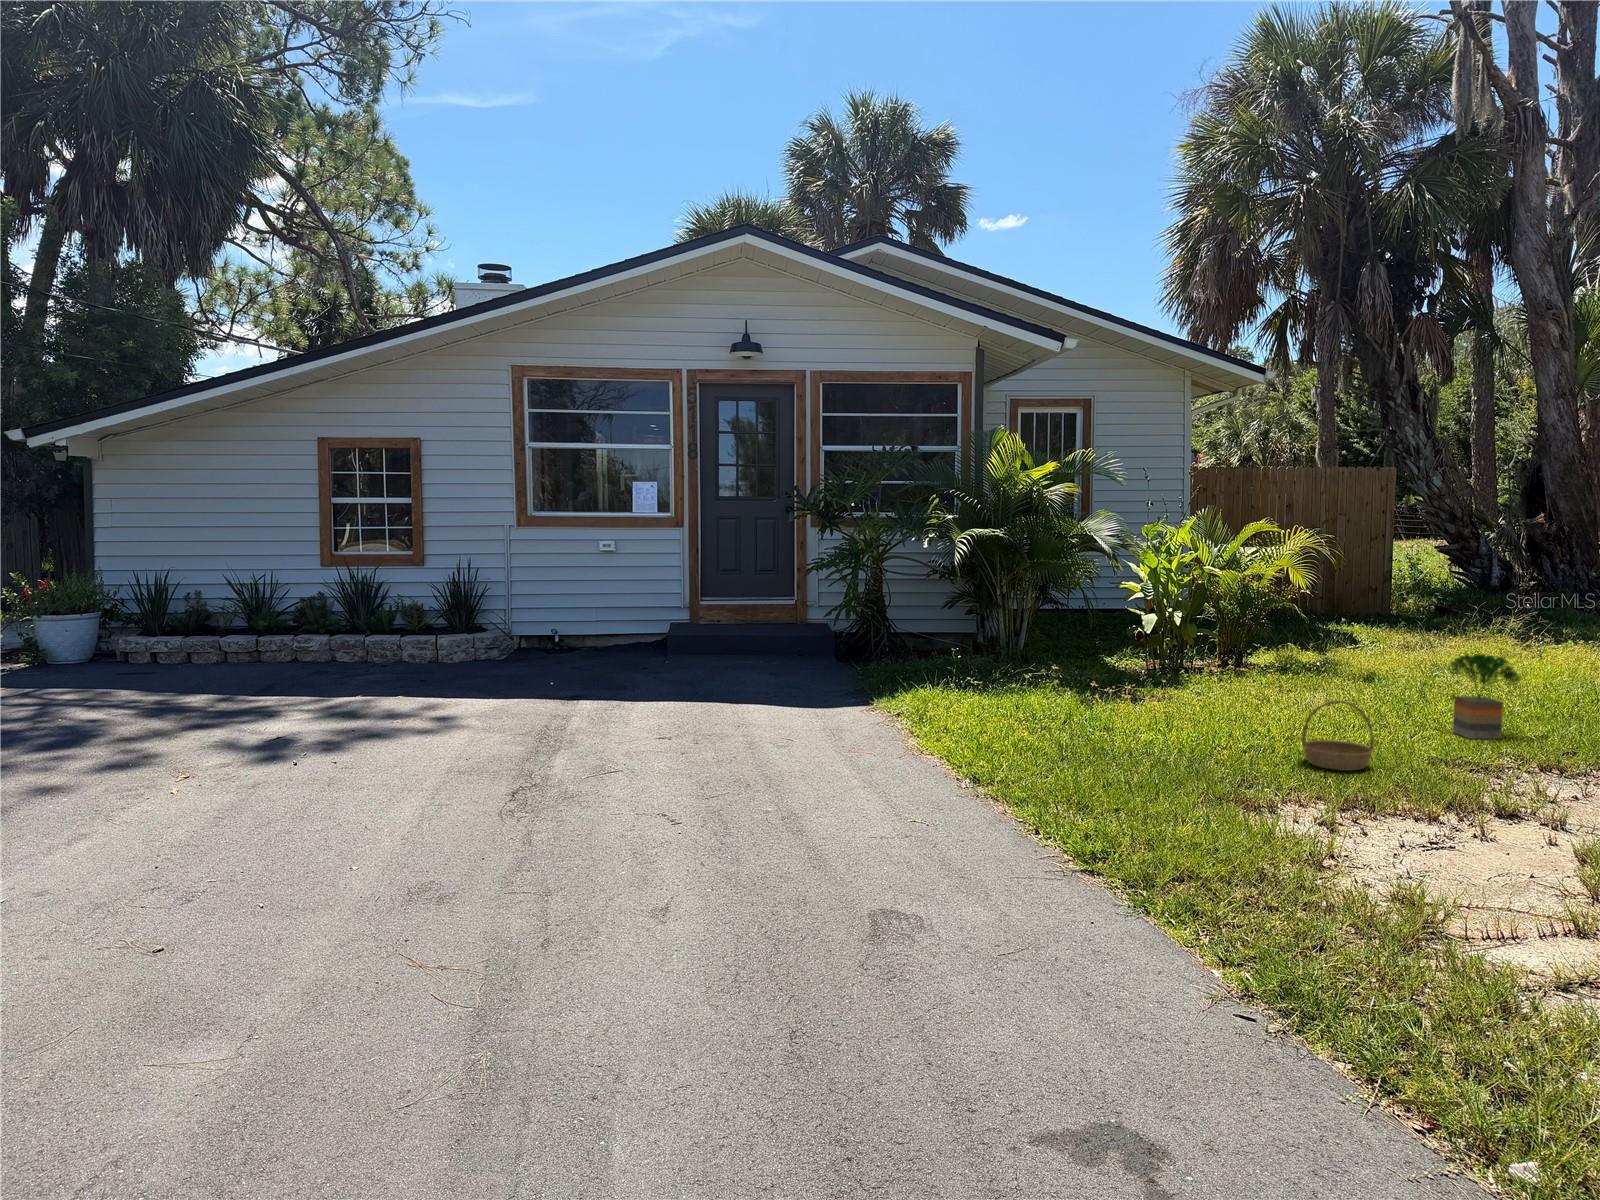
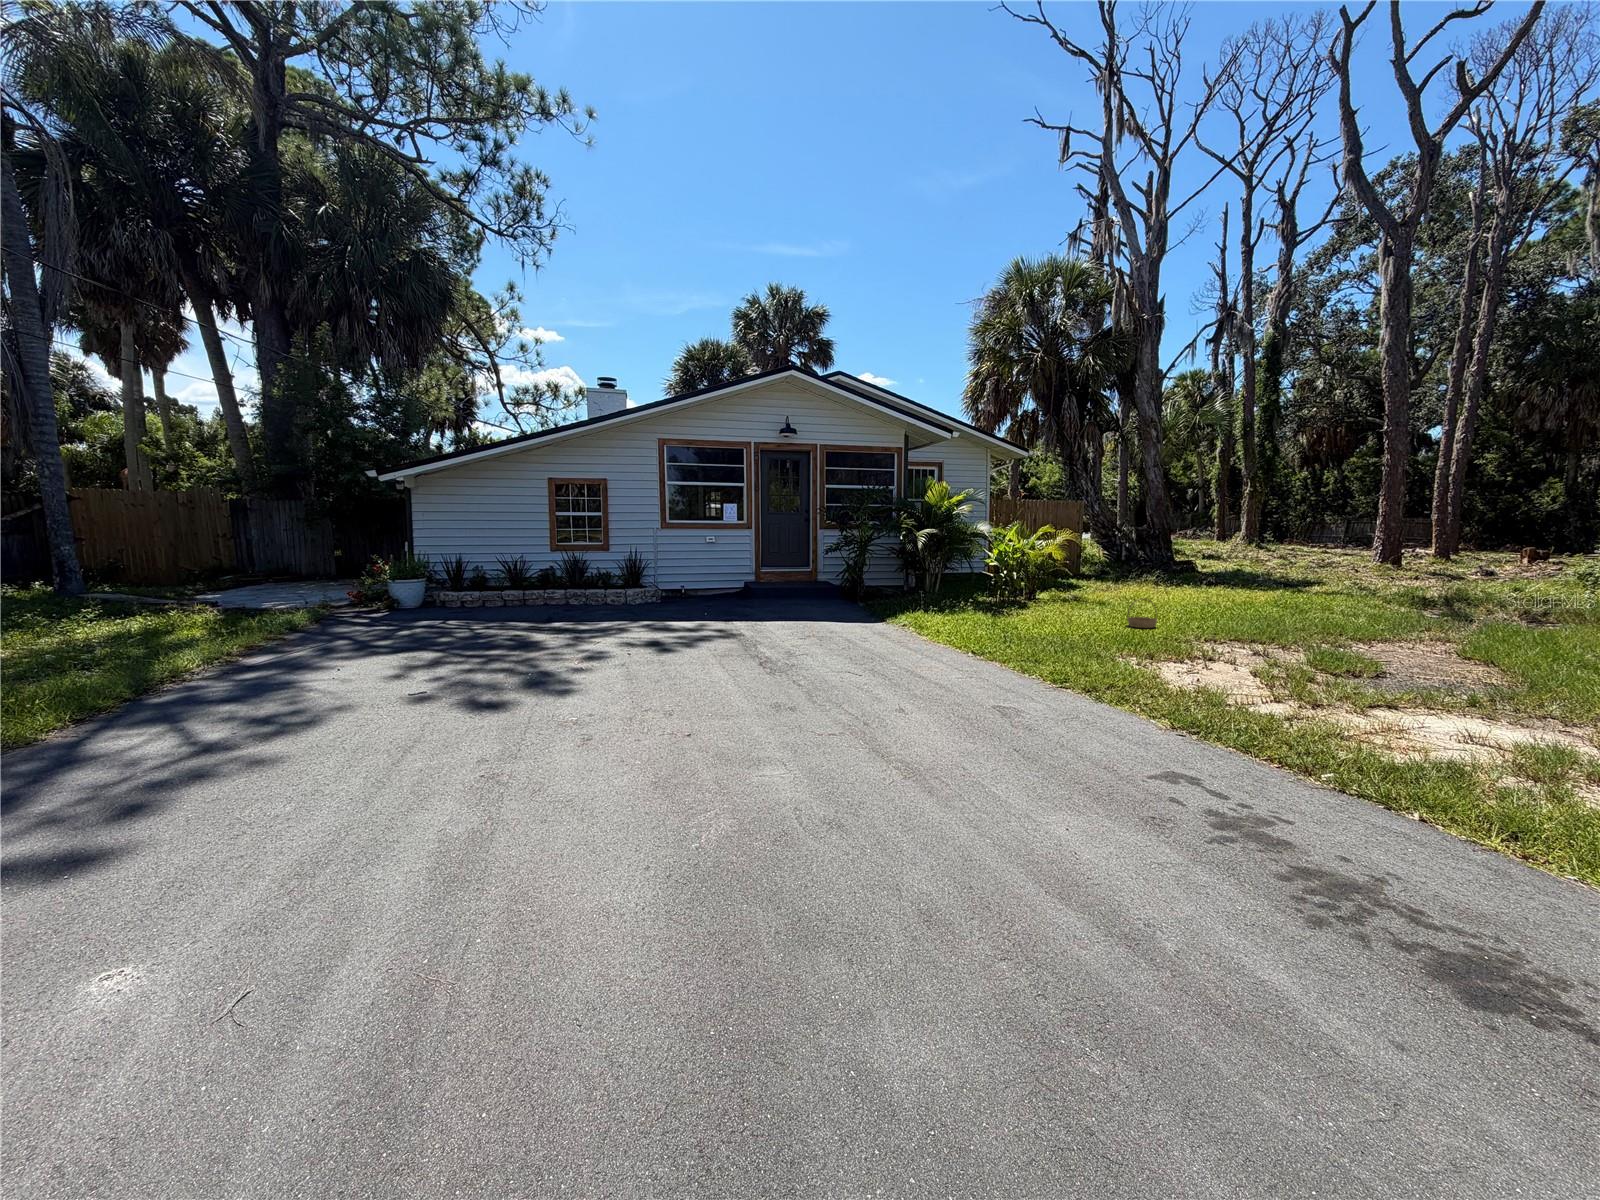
potted tree: present [1451,653,1520,739] -> none [1170,578,1204,616]

